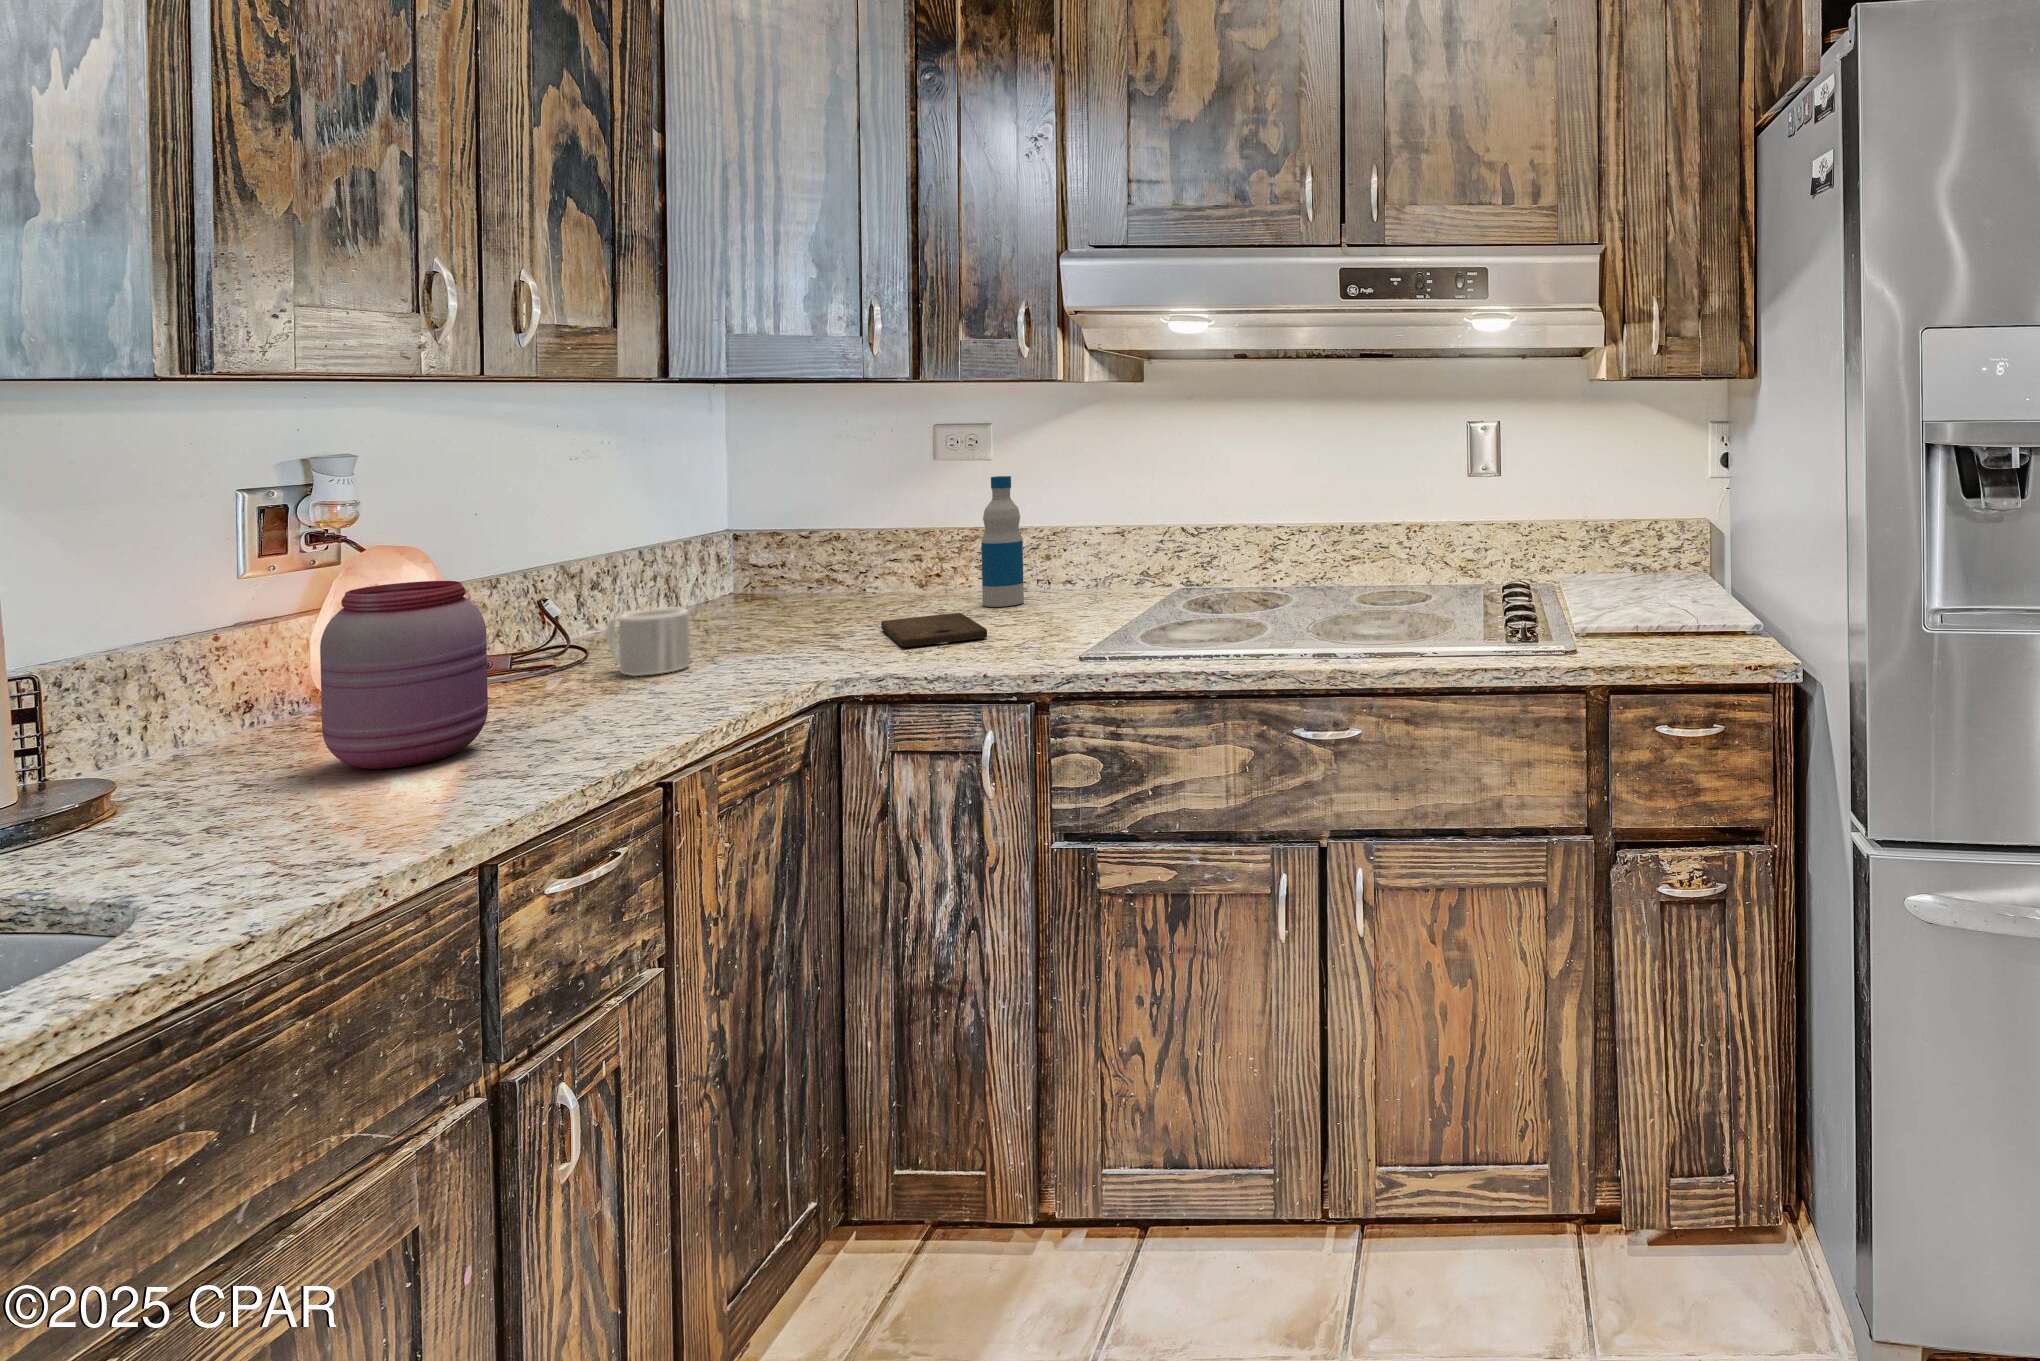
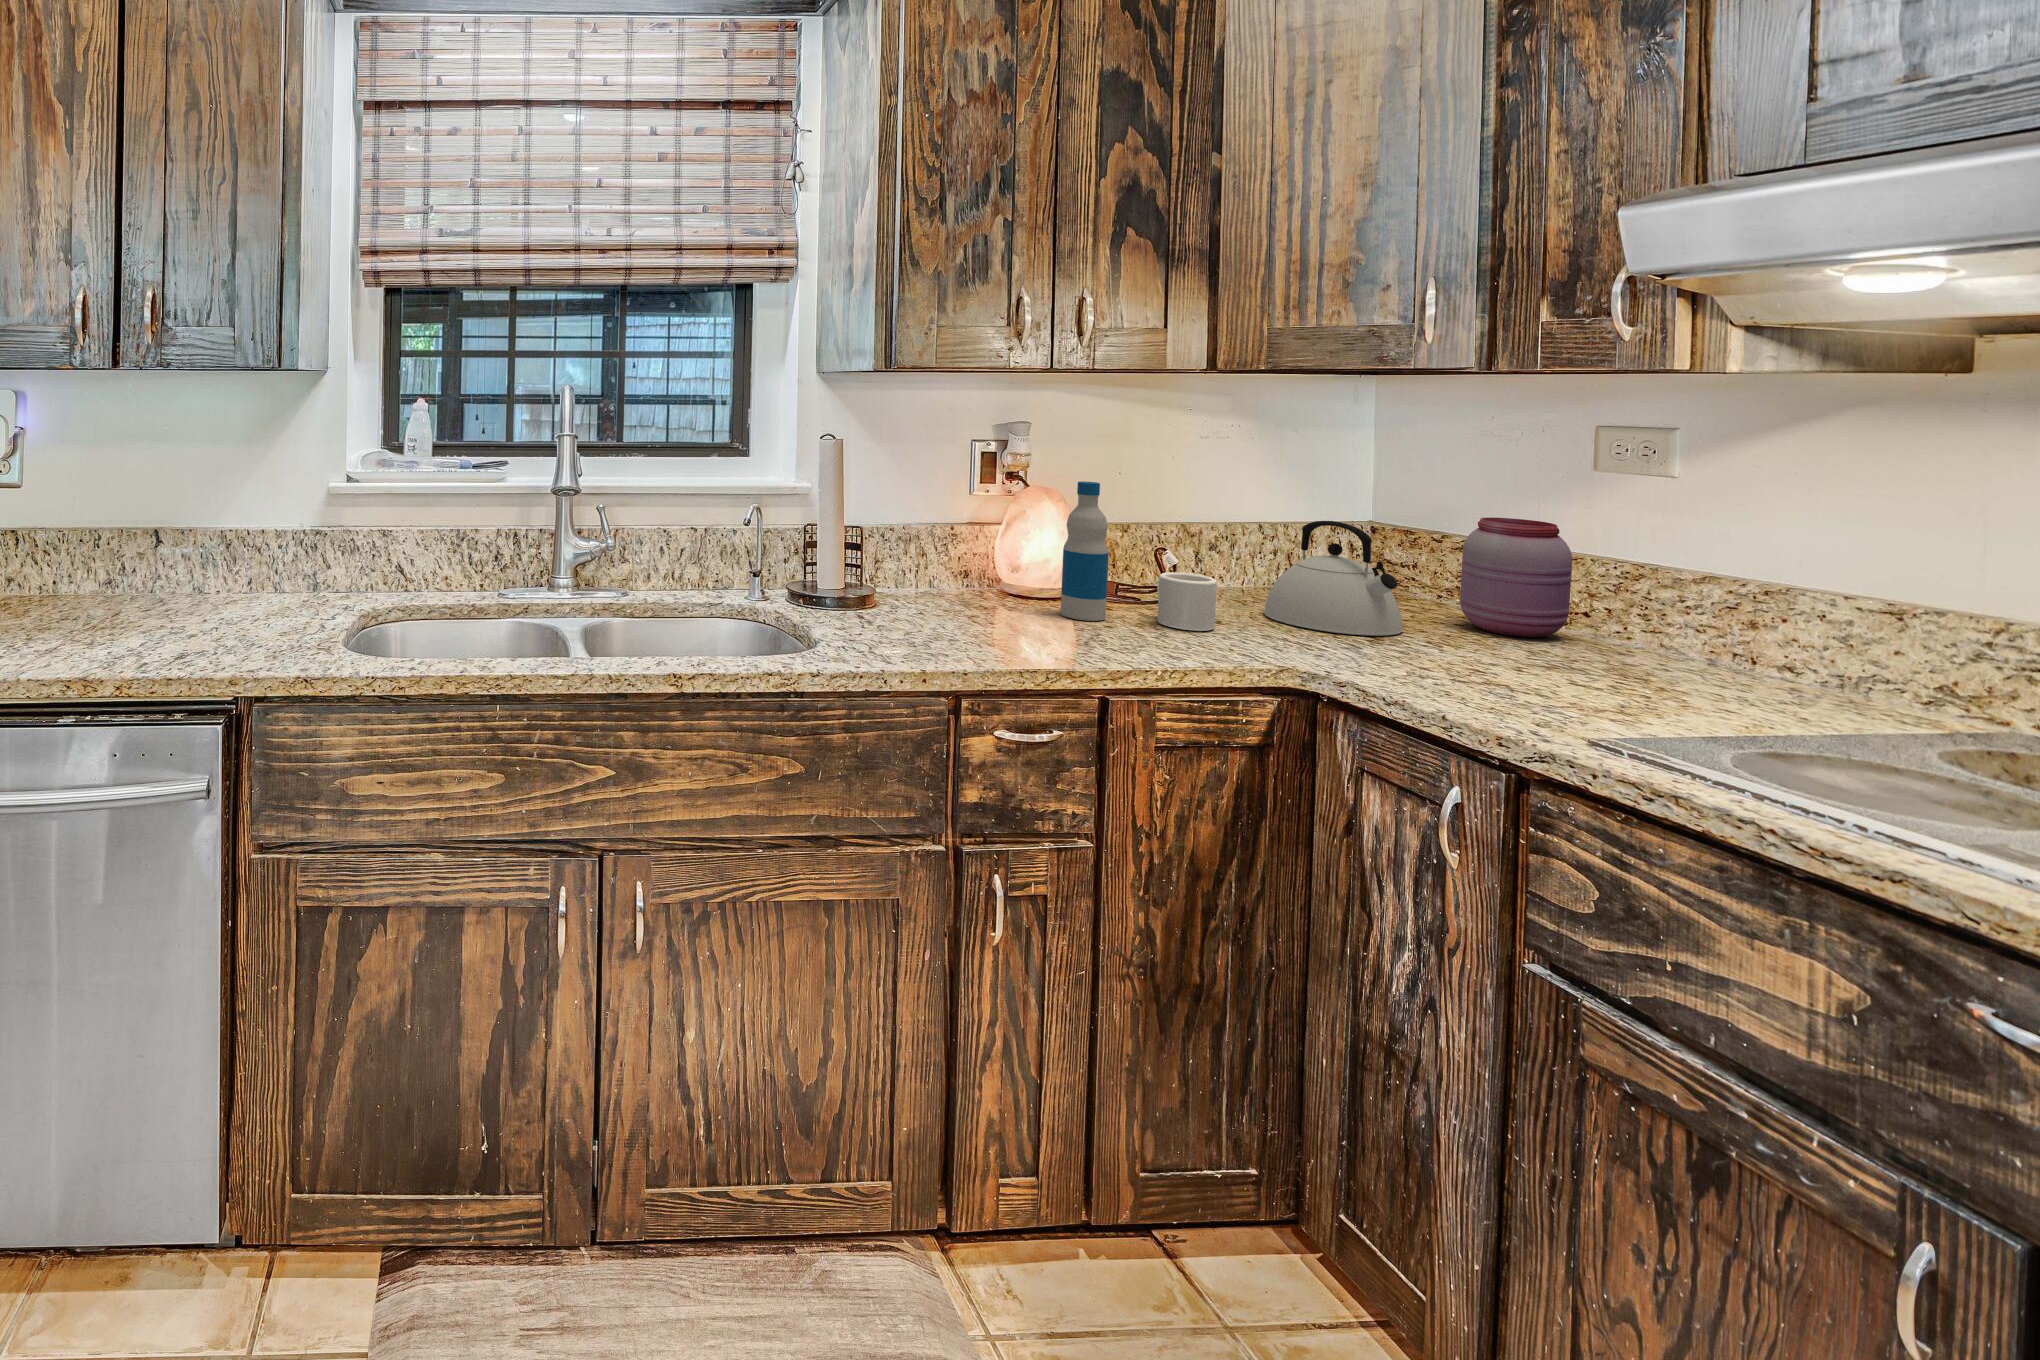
bottle: present [981,476,1024,607] -> present [1061,481,1109,621]
kettle: none [699,526,836,643] -> present [1264,521,1403,636]
jar: present [320,581,488,769] -> present [1460,518,1572,637]
cutting board: present [881,613,987,647] -> none [1416,642,1542,692]

